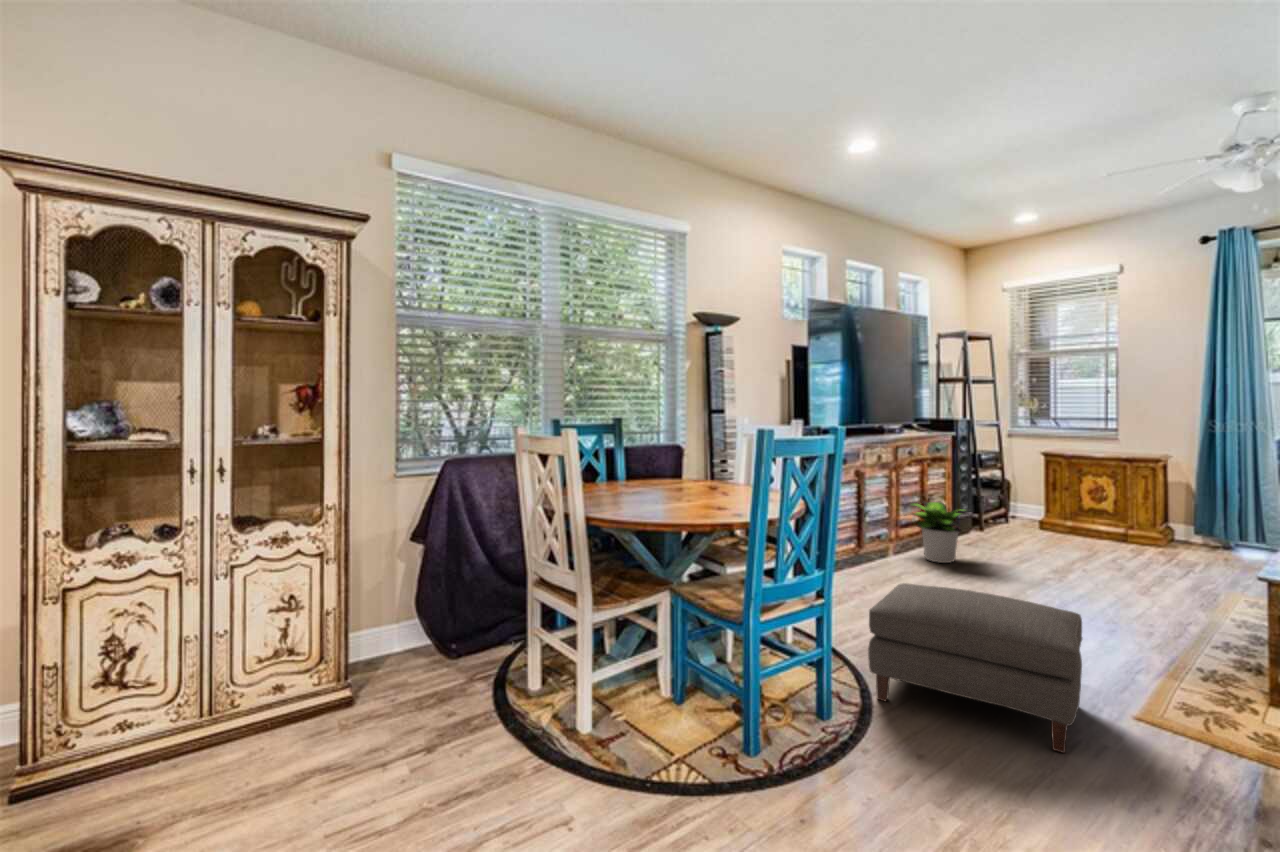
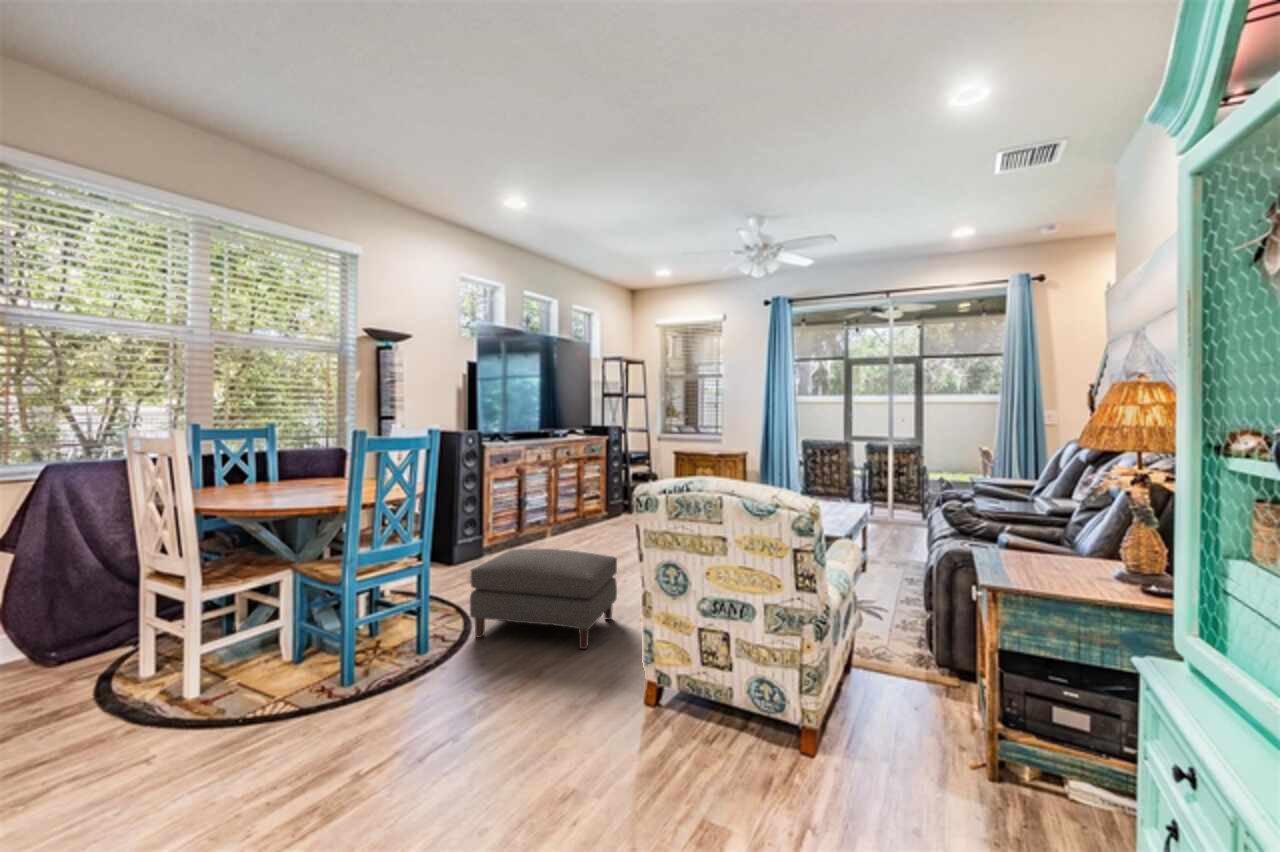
potted plant: present [910,502,968,563] -> none [556,491,609,538]

